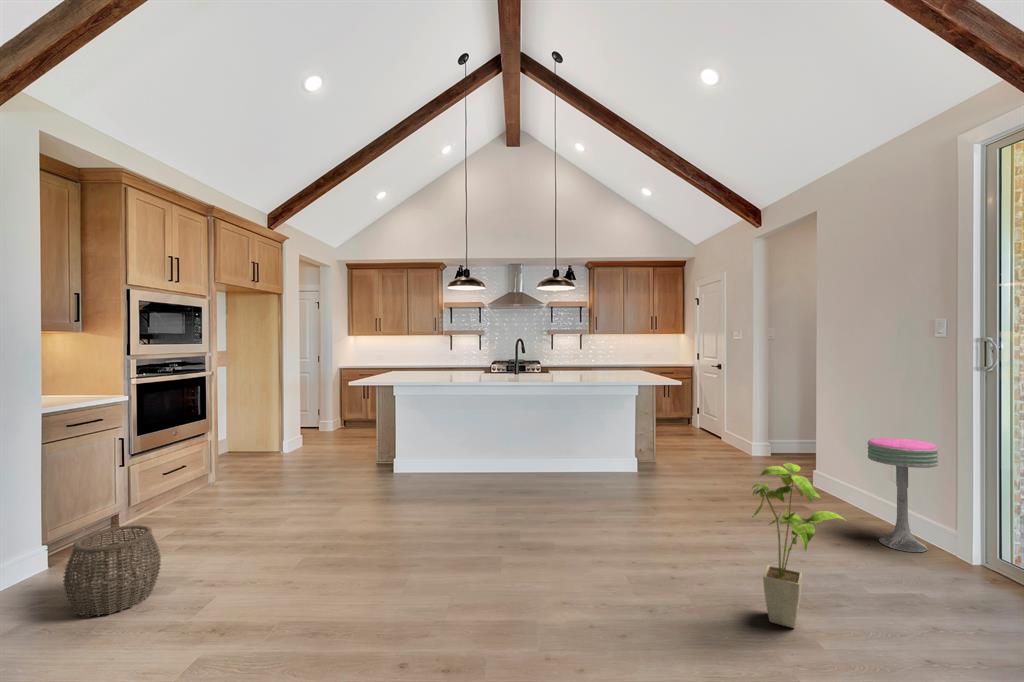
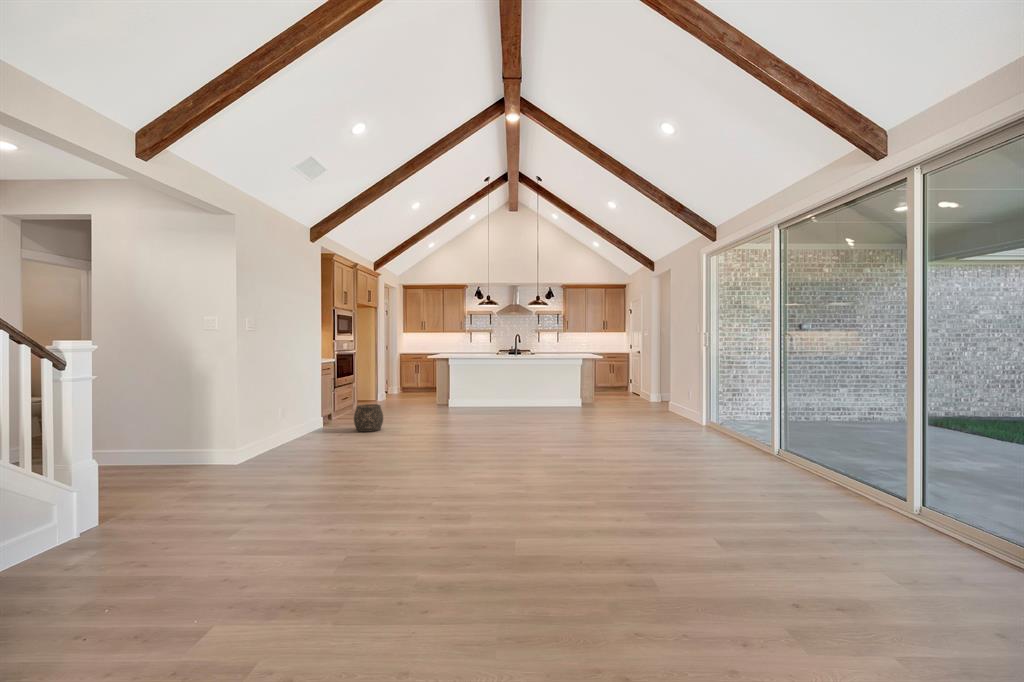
bar stool: present [868,437,938,552] -> none [670,376,696,422]
house plant: present [751,463,843,628] -> none [604,375,635,432]

